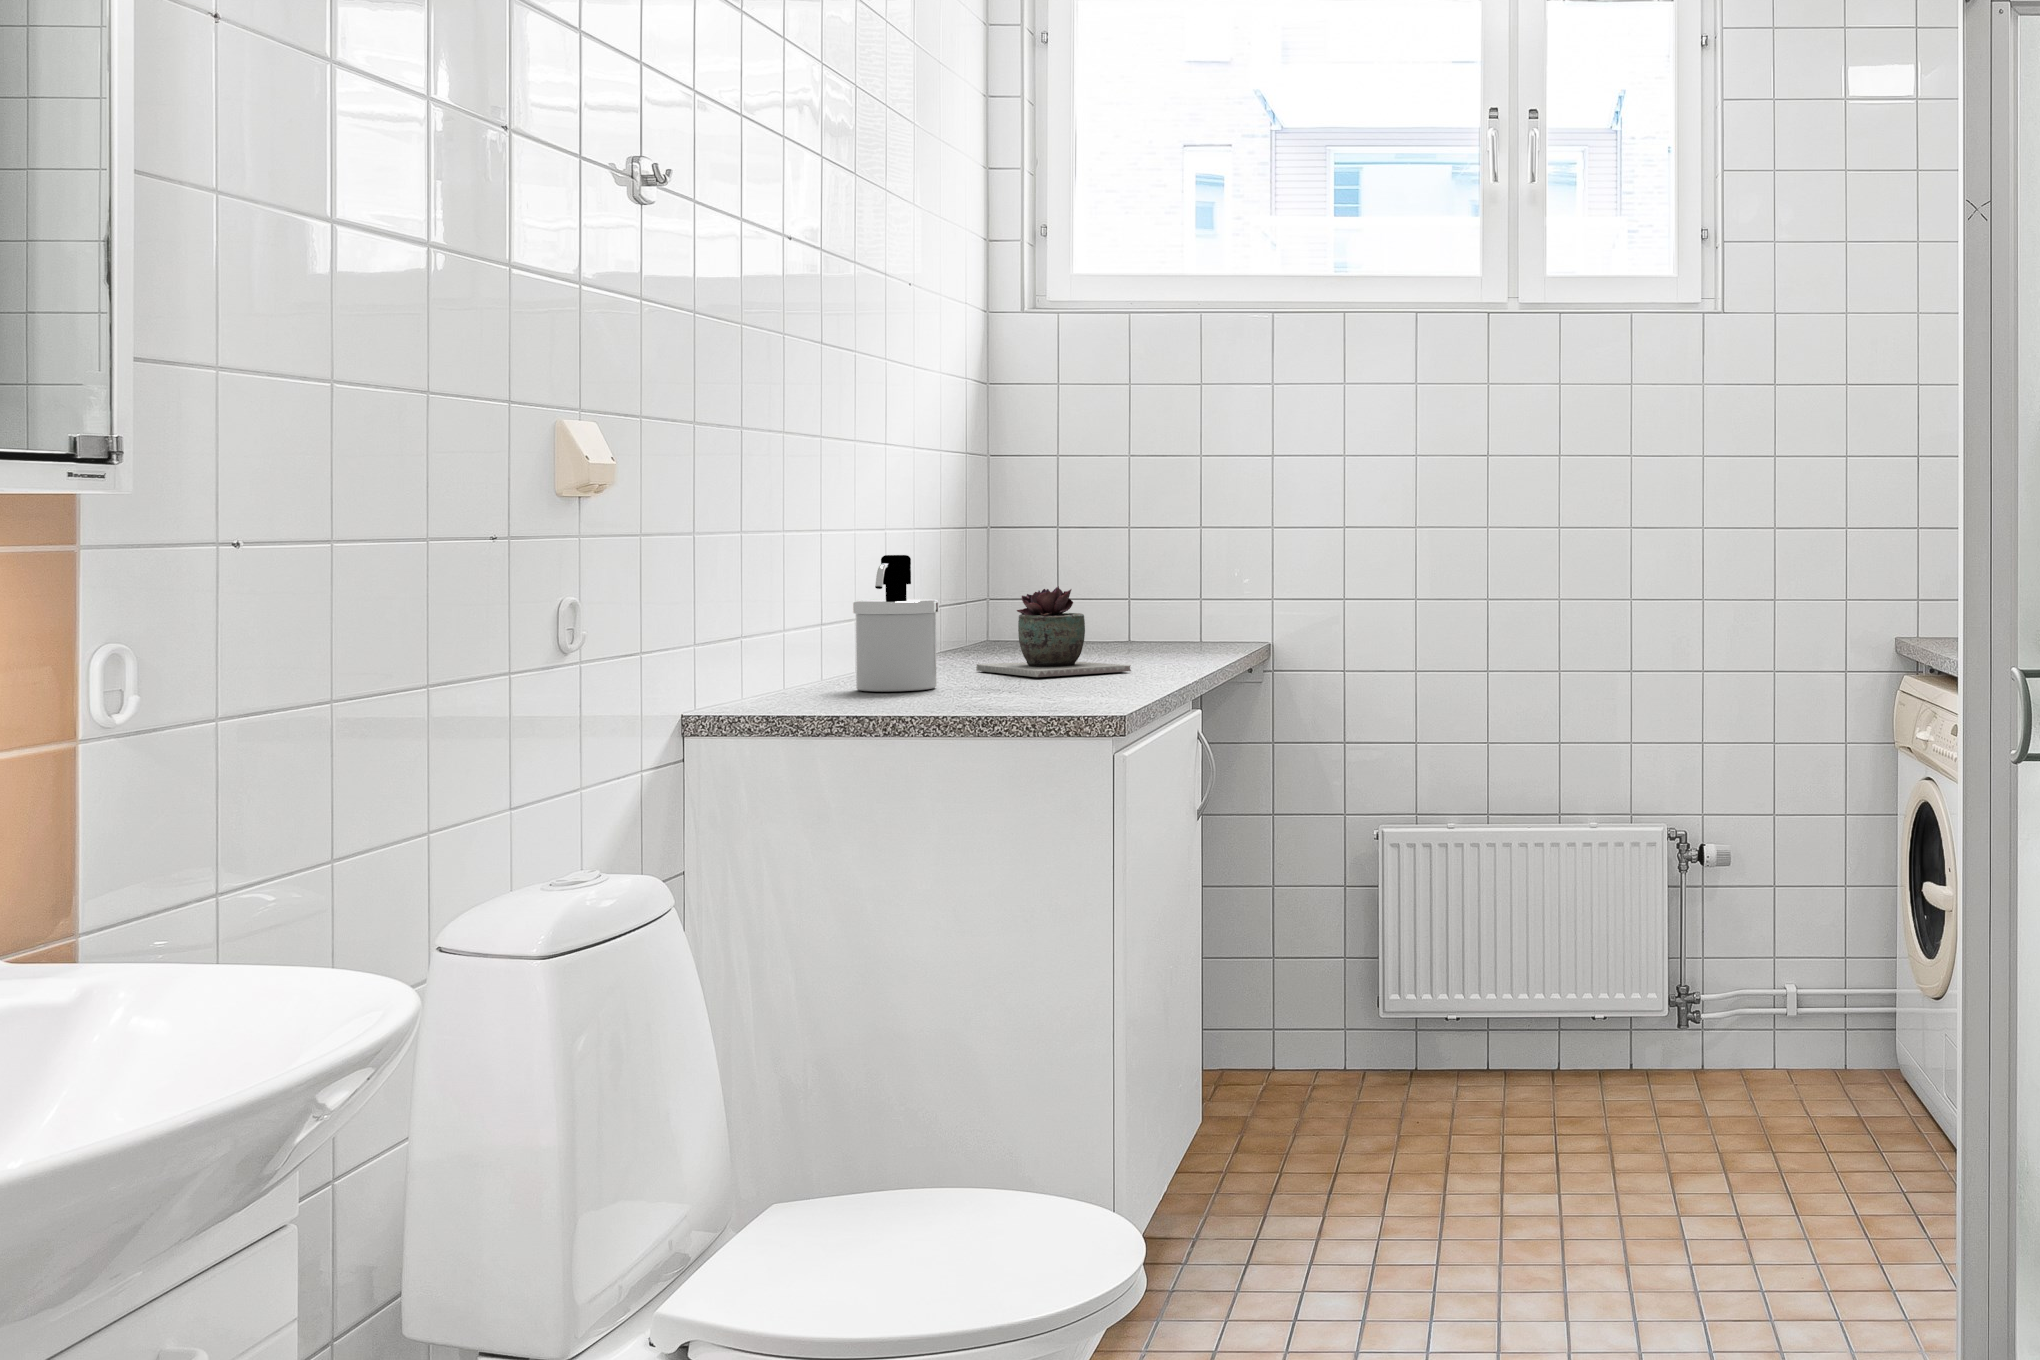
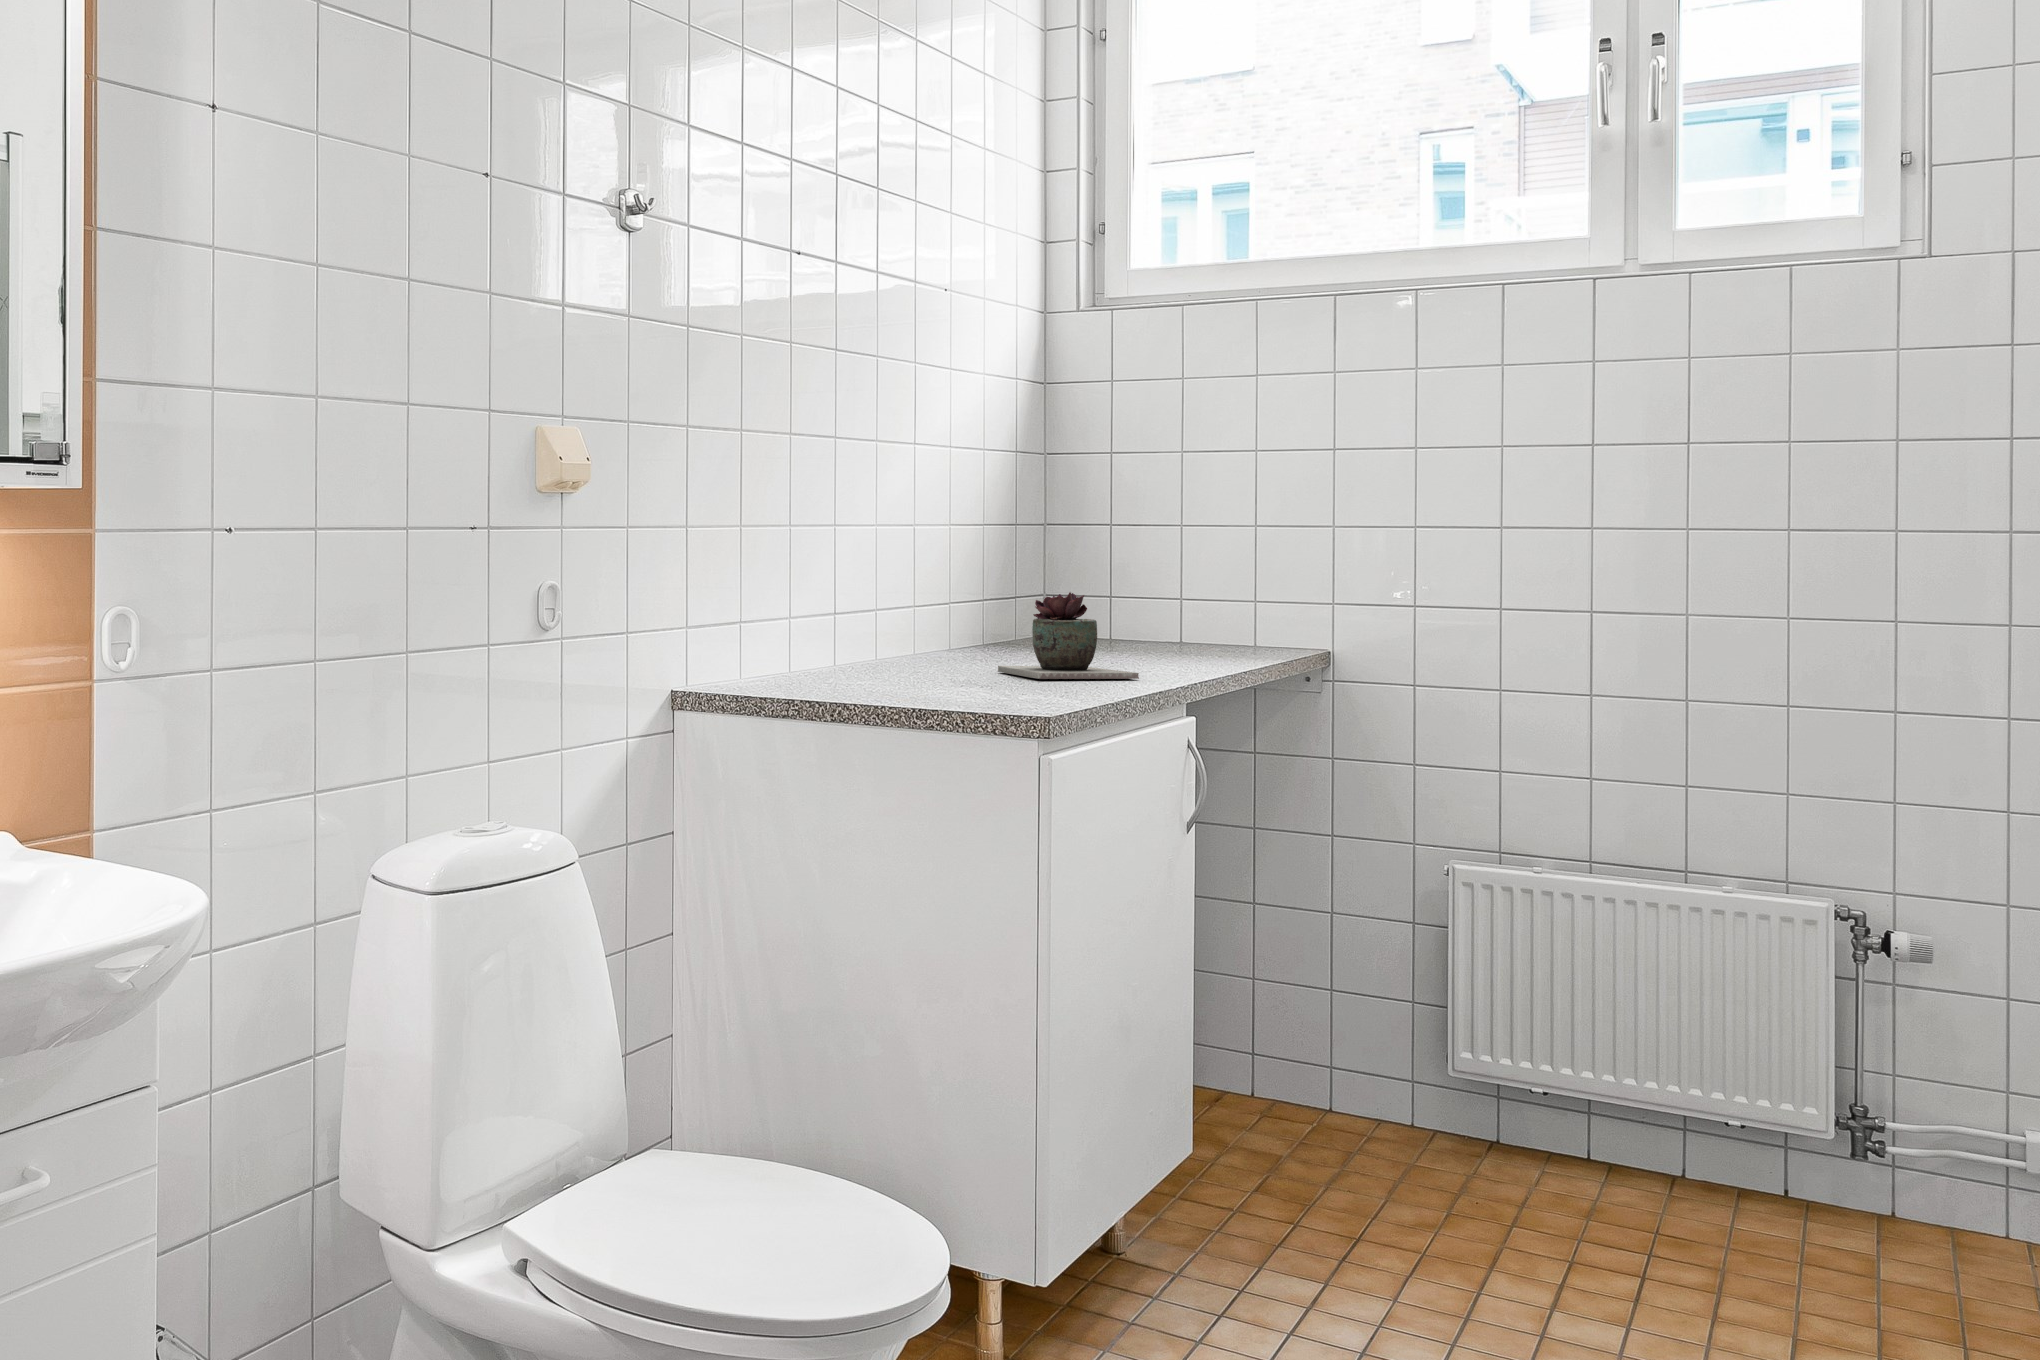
soap dispenser: present [853,555,939,692] -> none [860,555,937,683]

